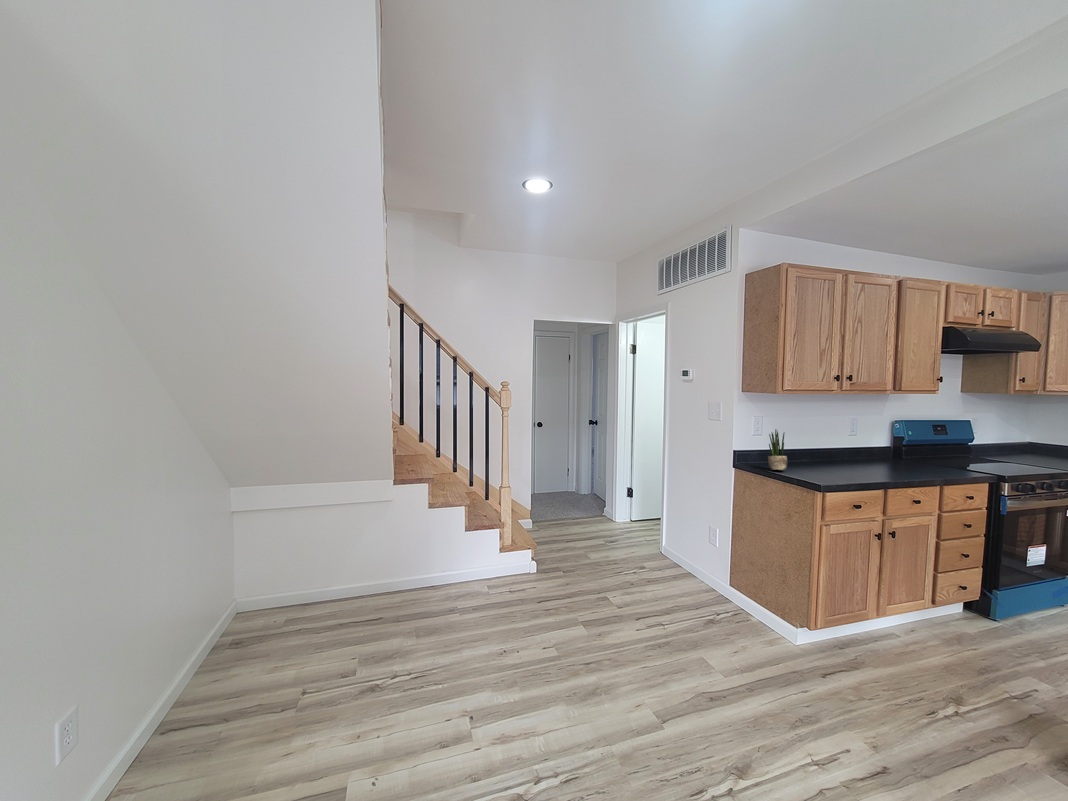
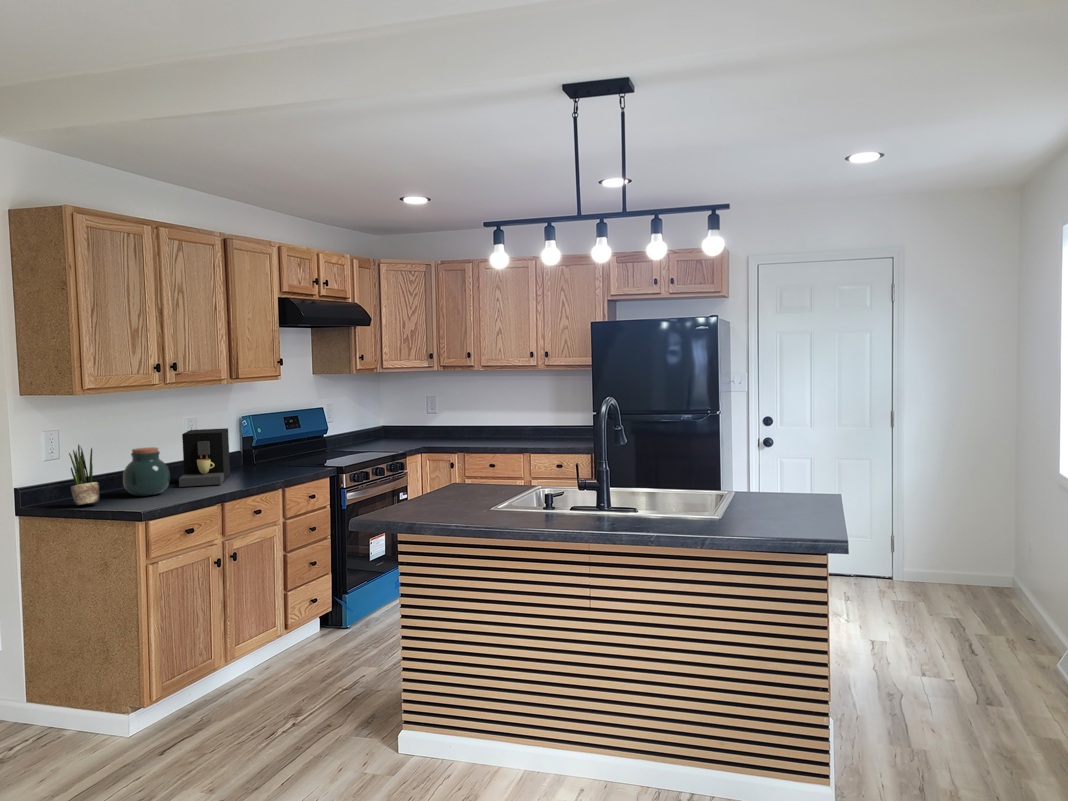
coffee maker: none [844,427,886,473] -> present [179,428,230,487]
jar: none [803,436,840,472] -> present [123,447,170,496]

